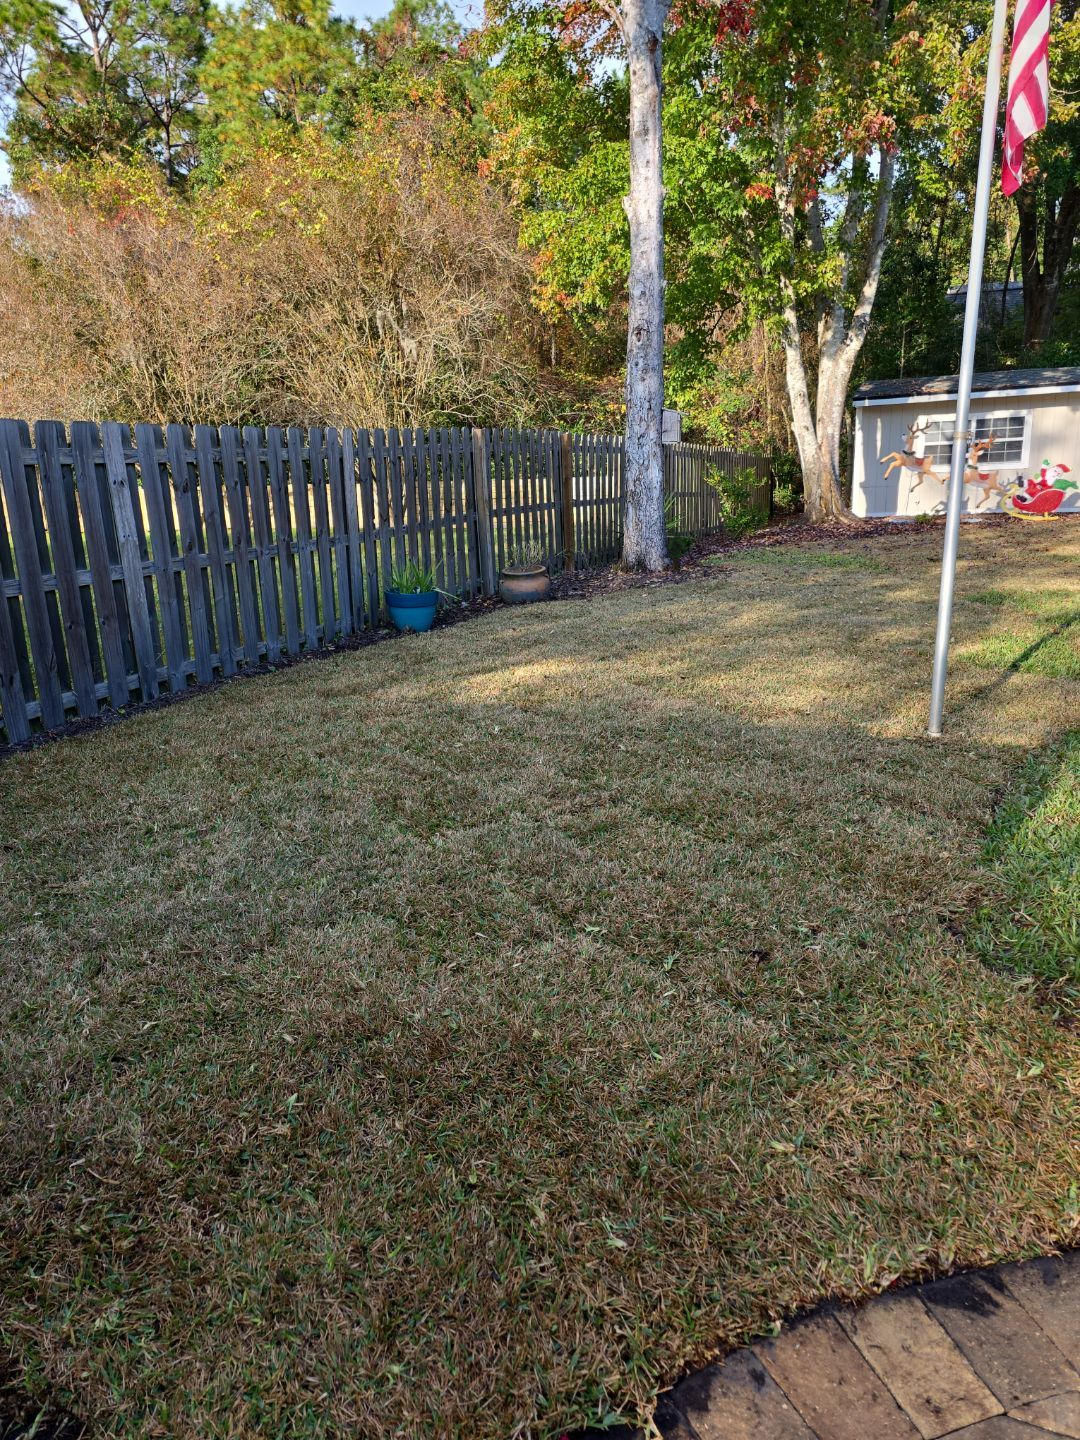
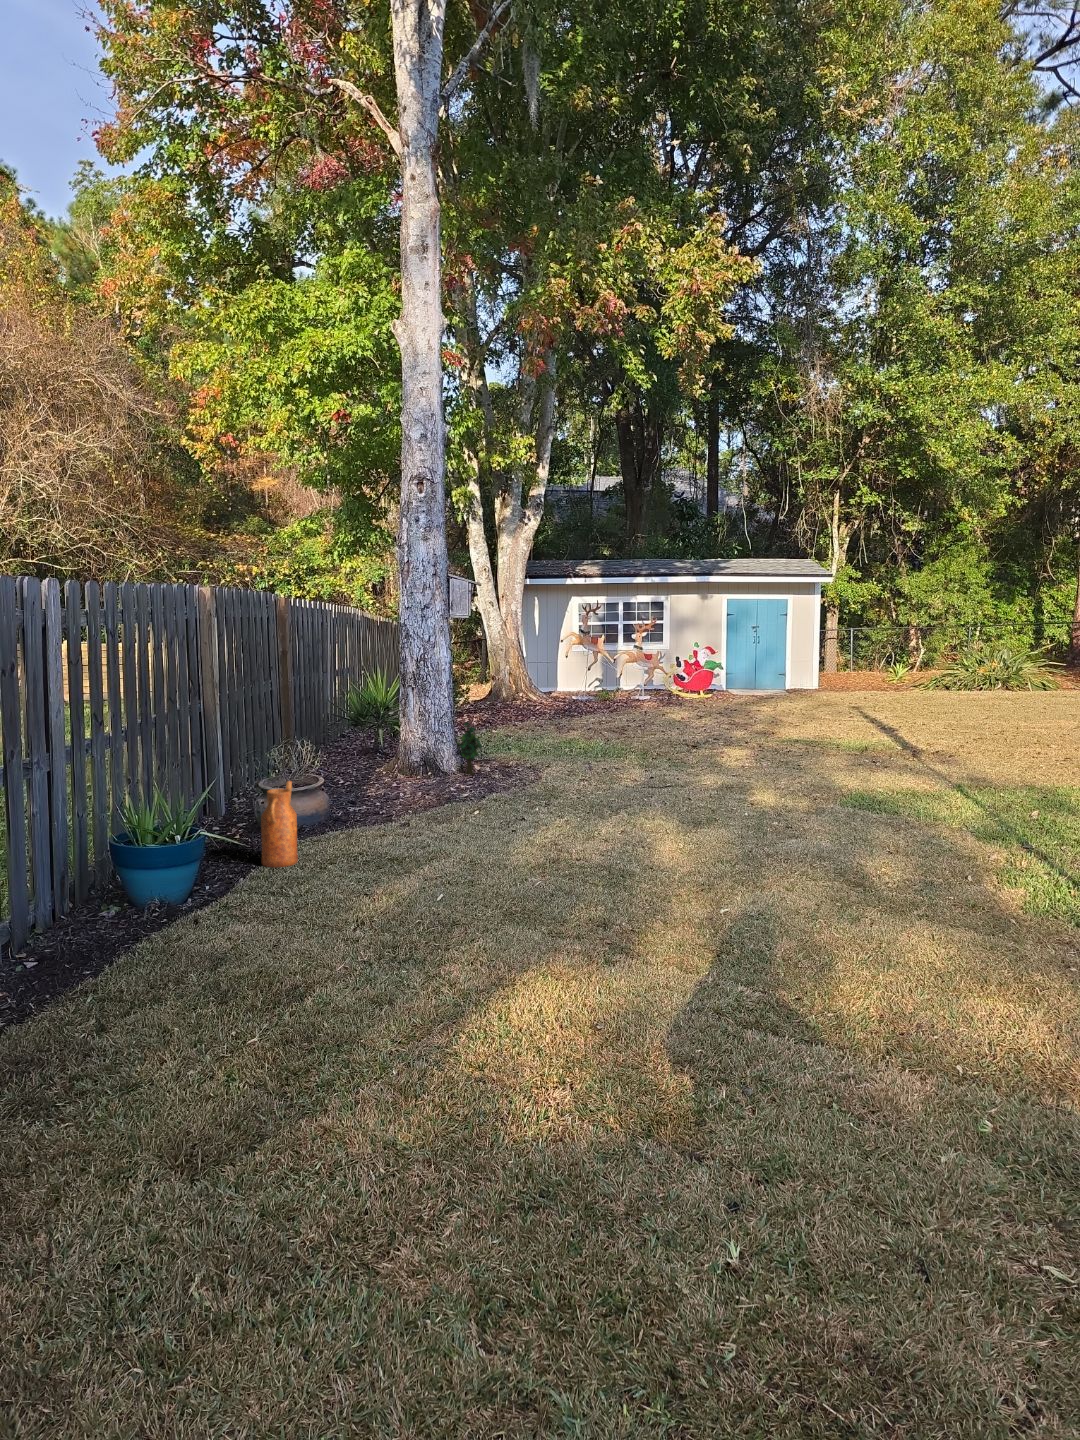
watering can: none [462,557,487,609] -> present [261,781,298,867]

